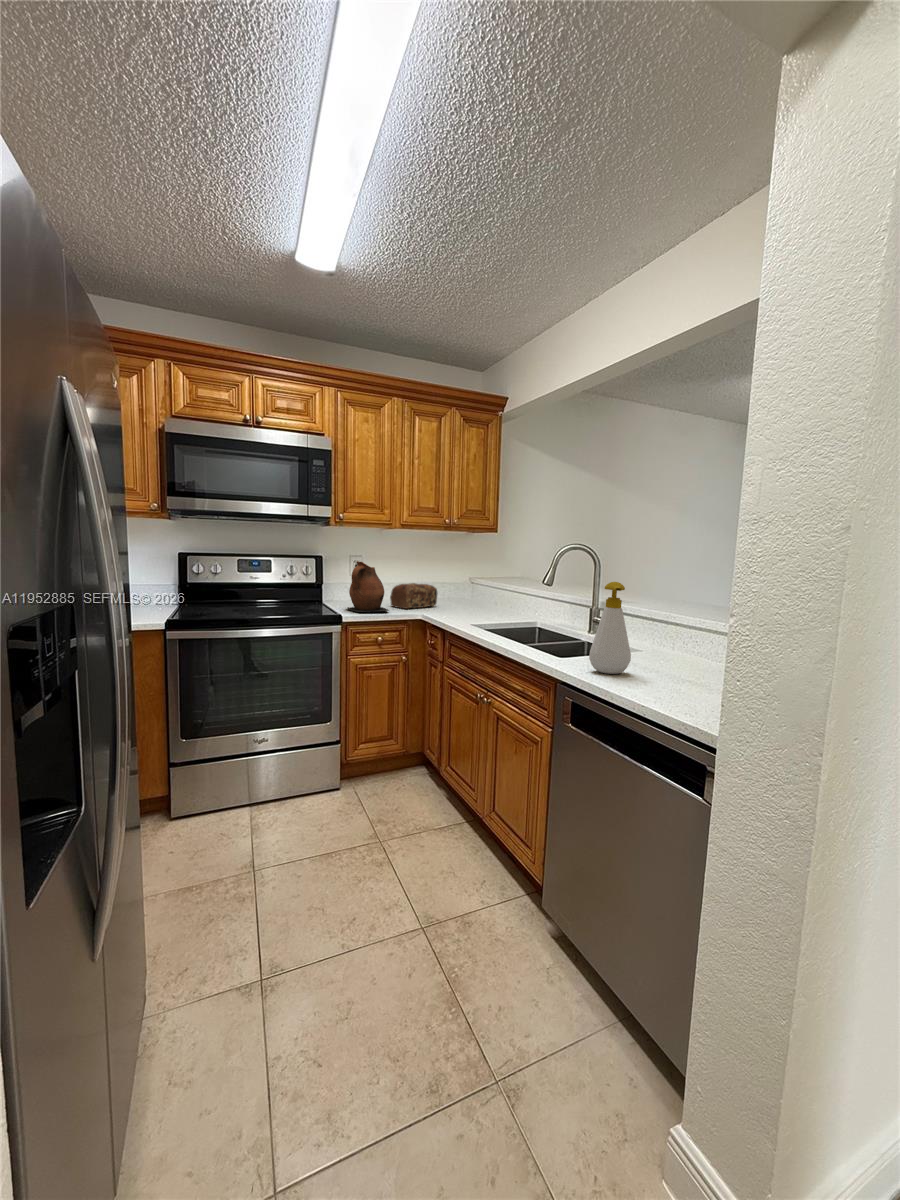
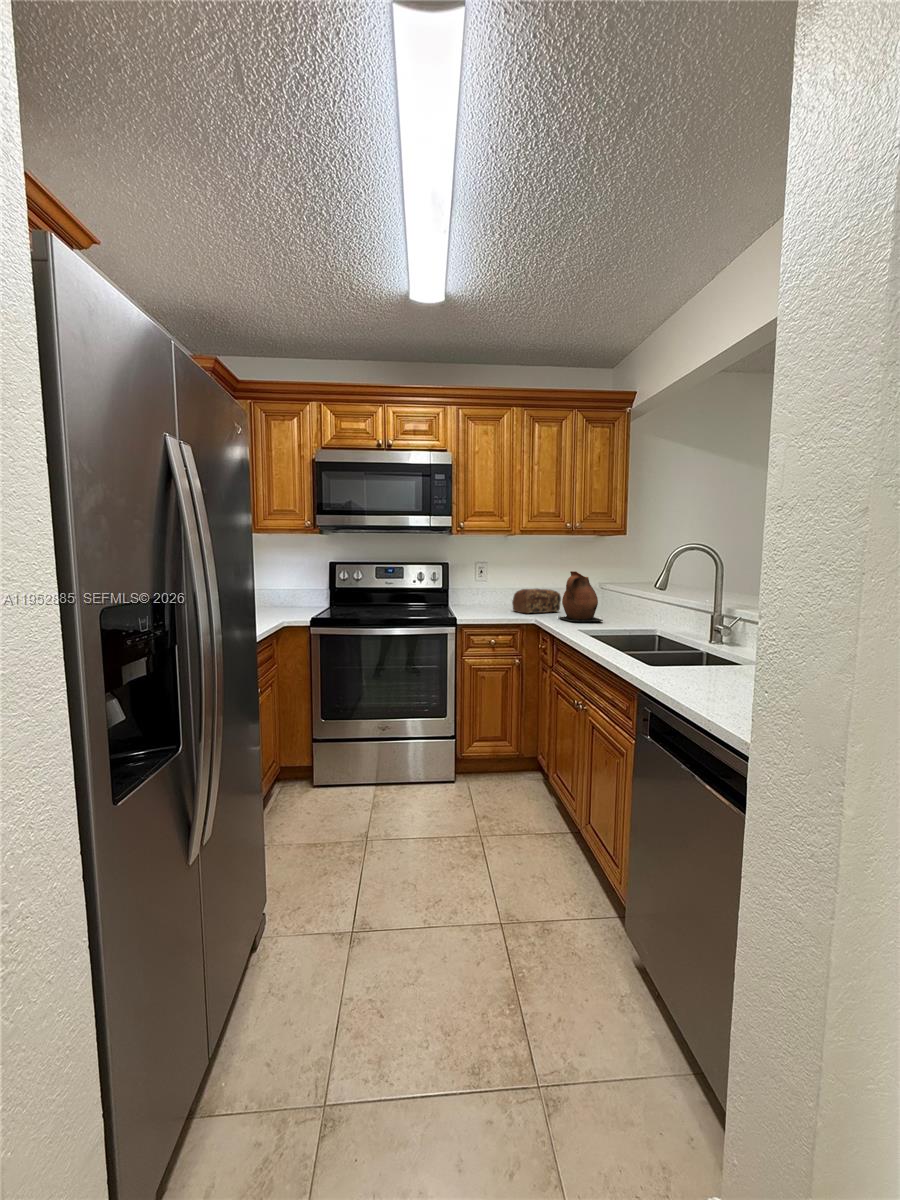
ceramic pitcher: present [347,561,389,612] -> present [560,571,603,622]
soap bottle: present [589,582,631,674] -> none [675,583,724,684]

